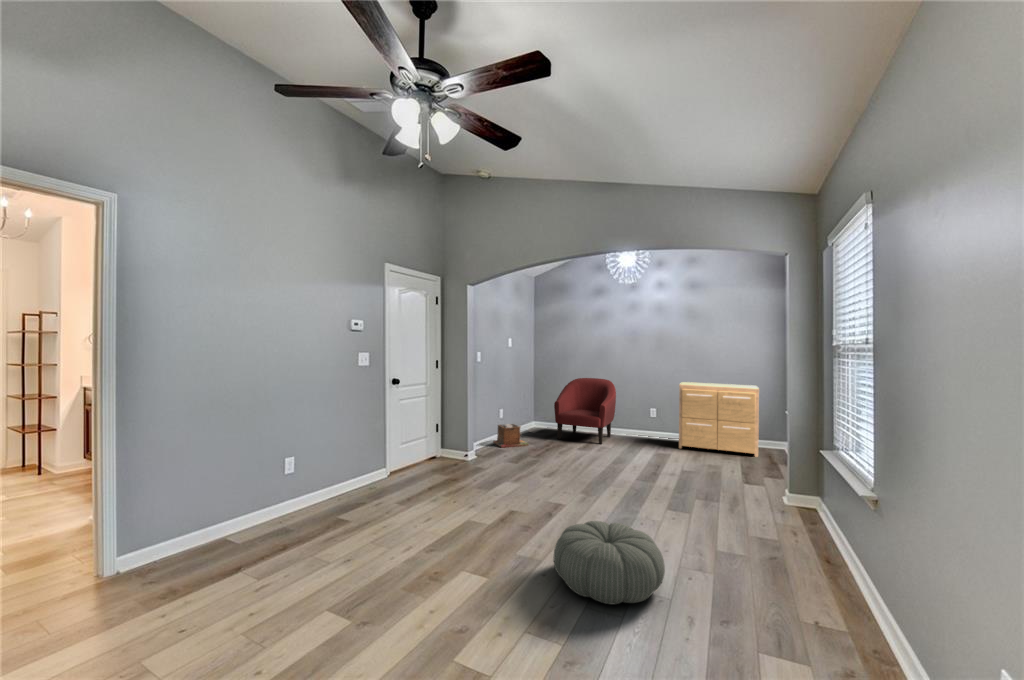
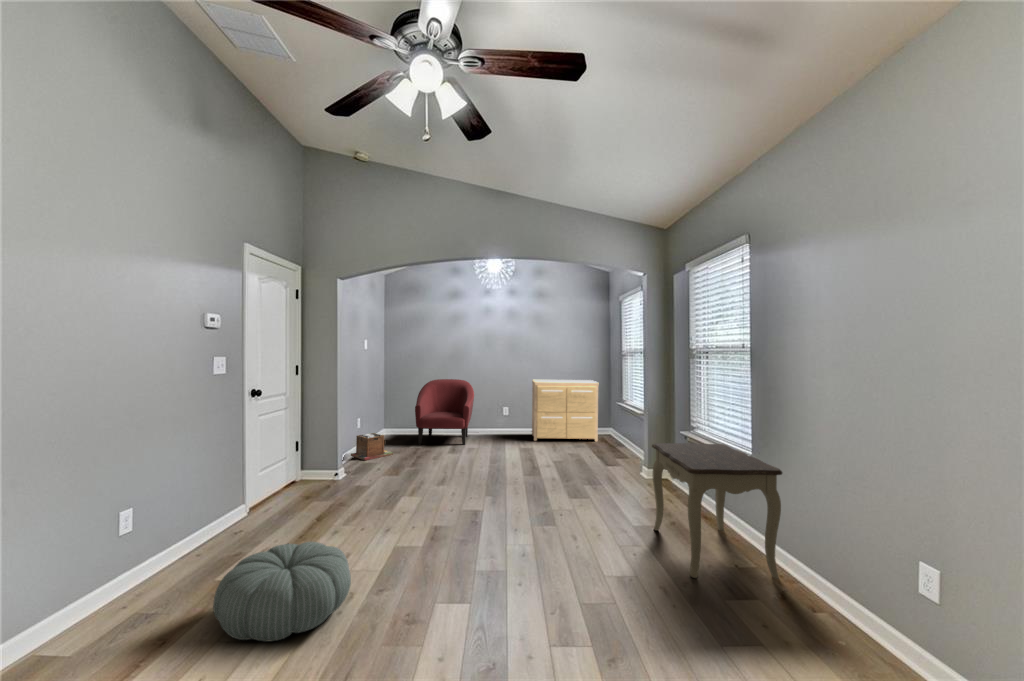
side table: none [741,459,886,658] -> present [652,443,782,579]
pouf: present [553,521,665,604] -> present [213,542,351,641]

